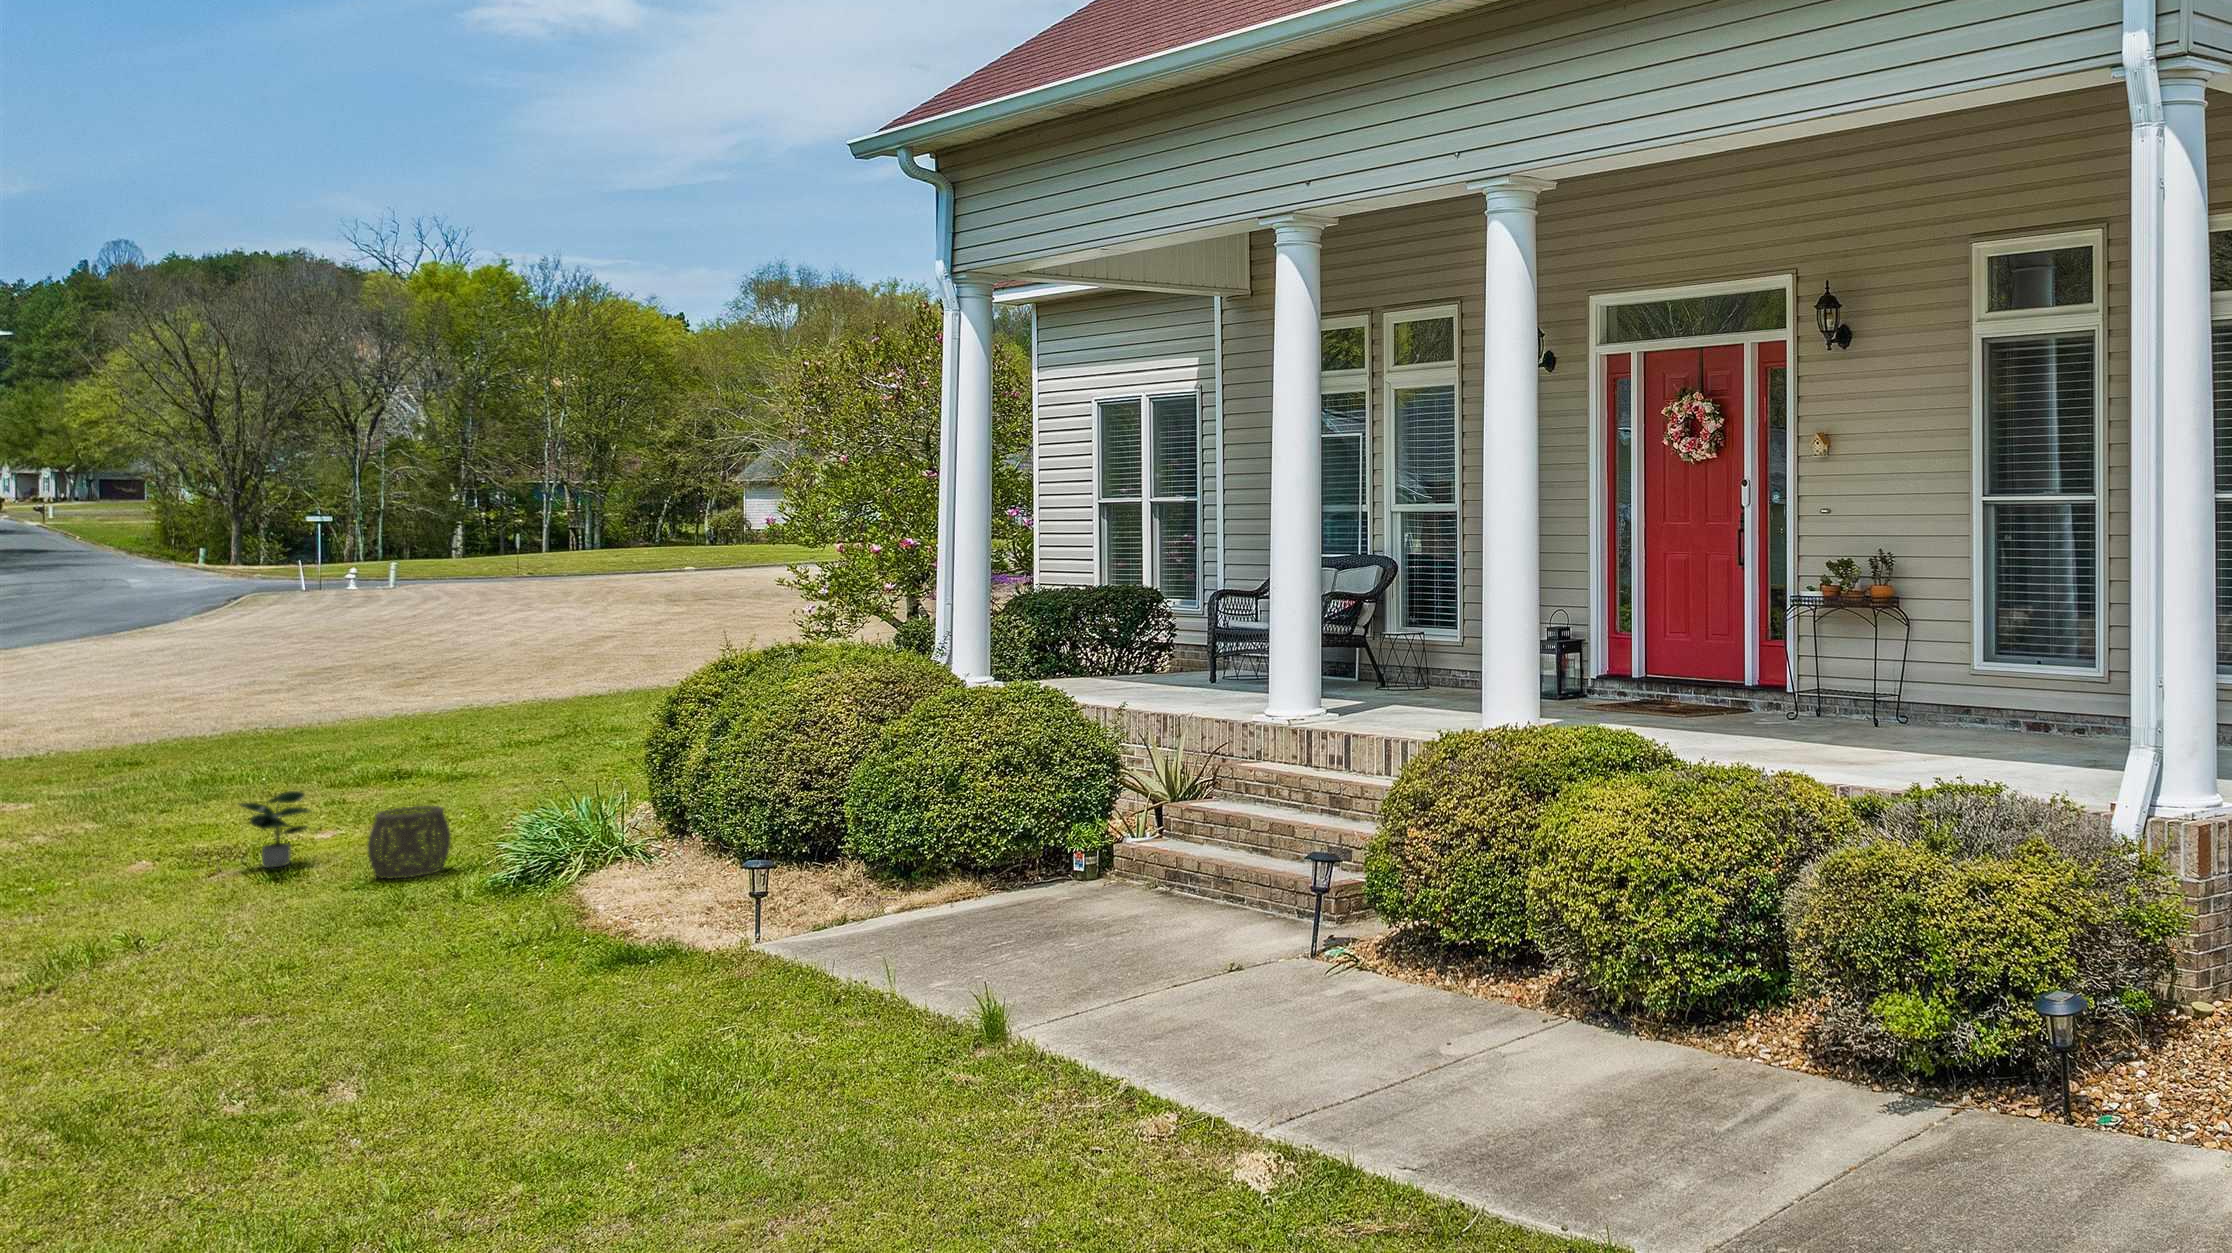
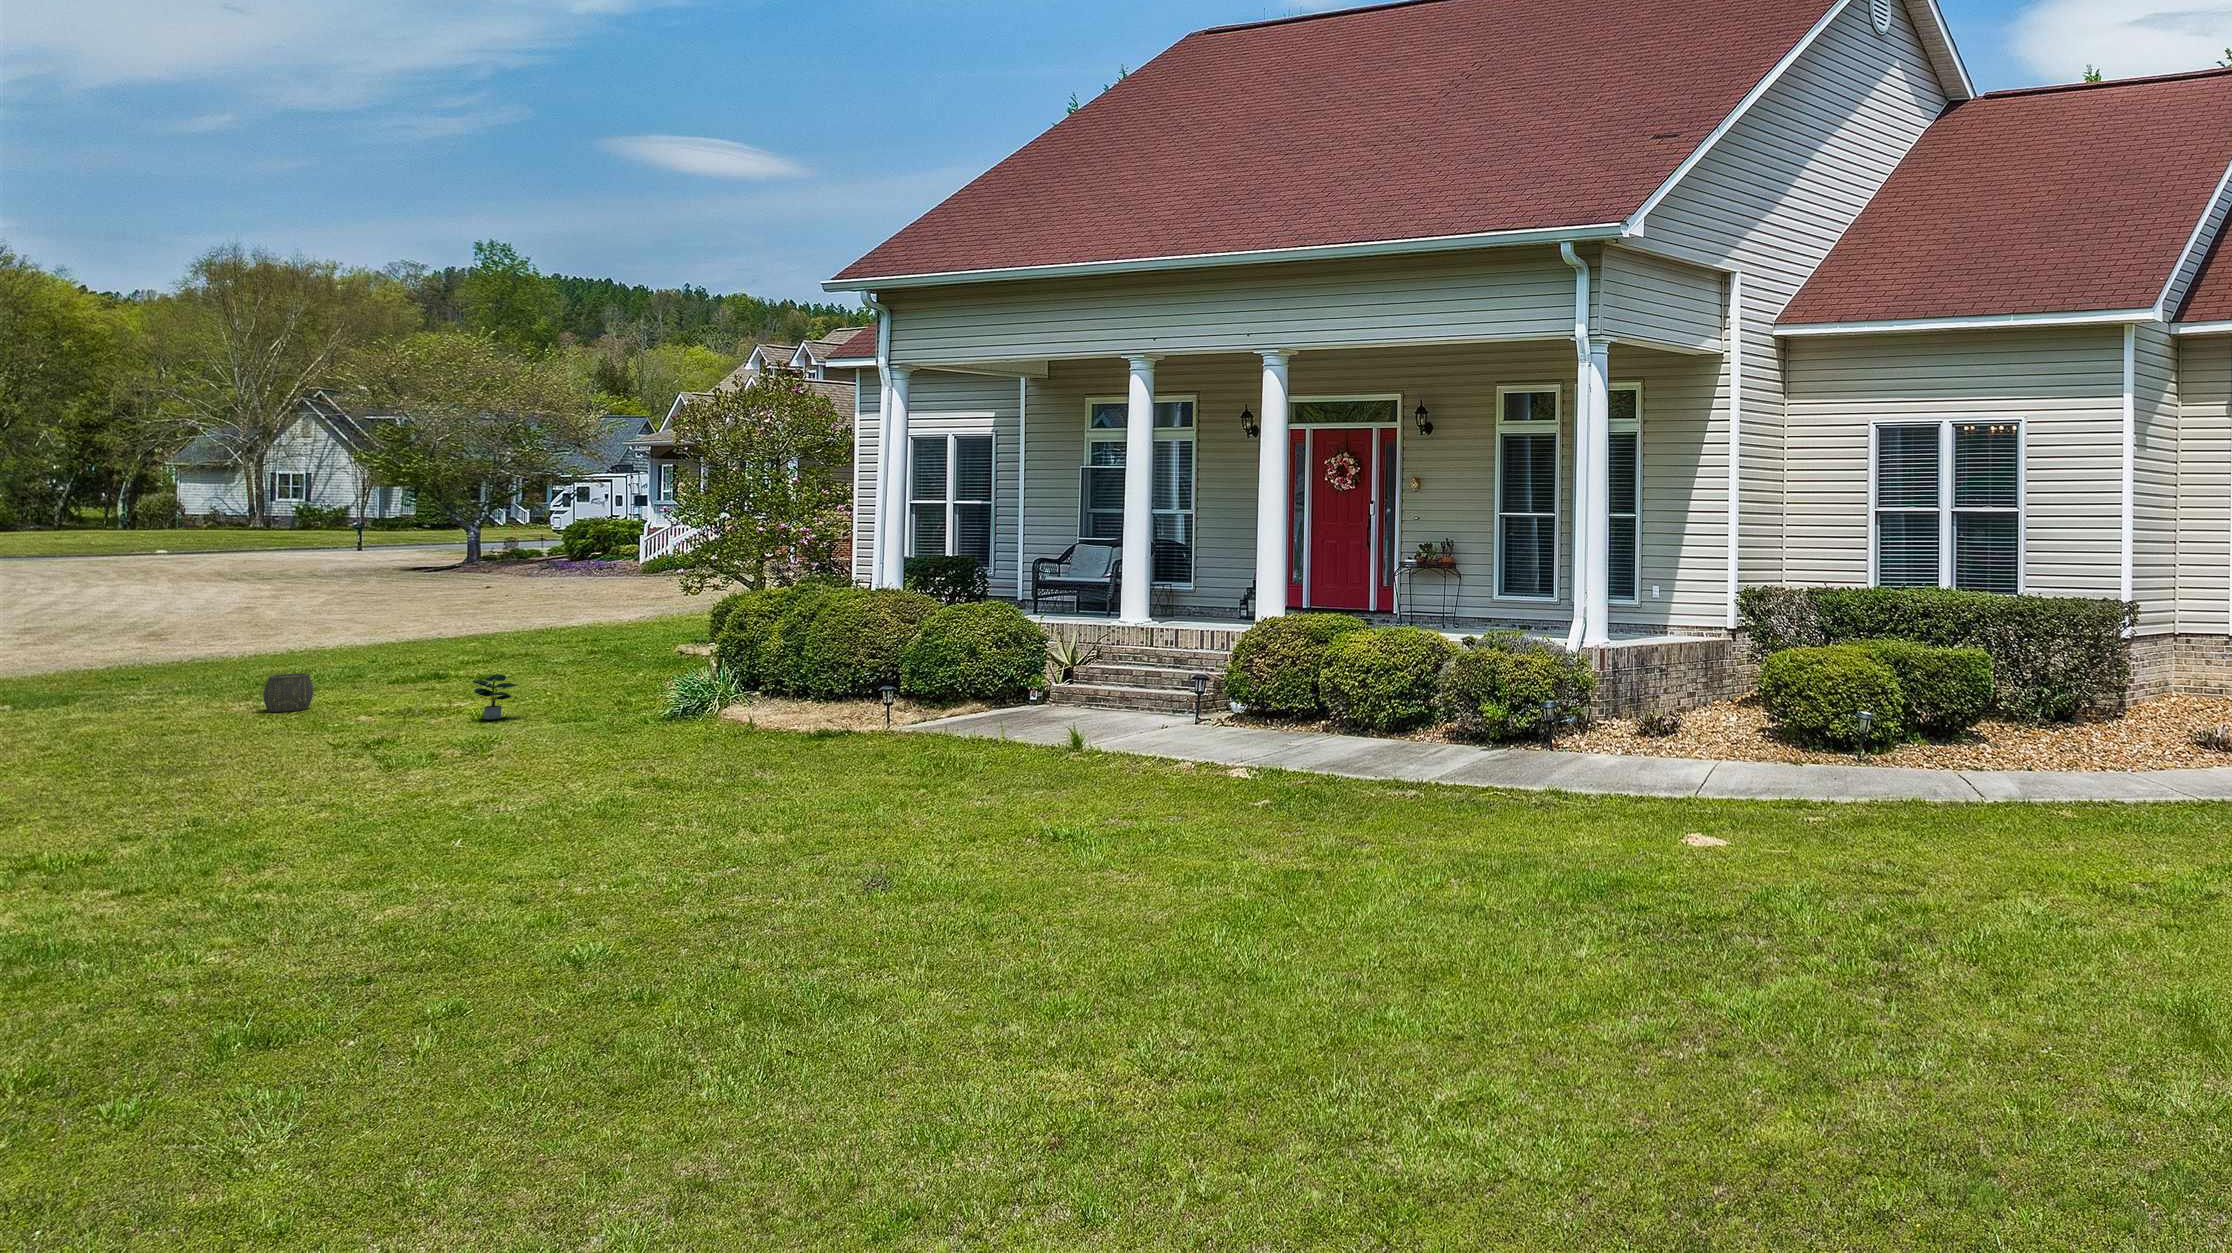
woven basket: present [368,806,451,879] -> present [263,673,314,712]

